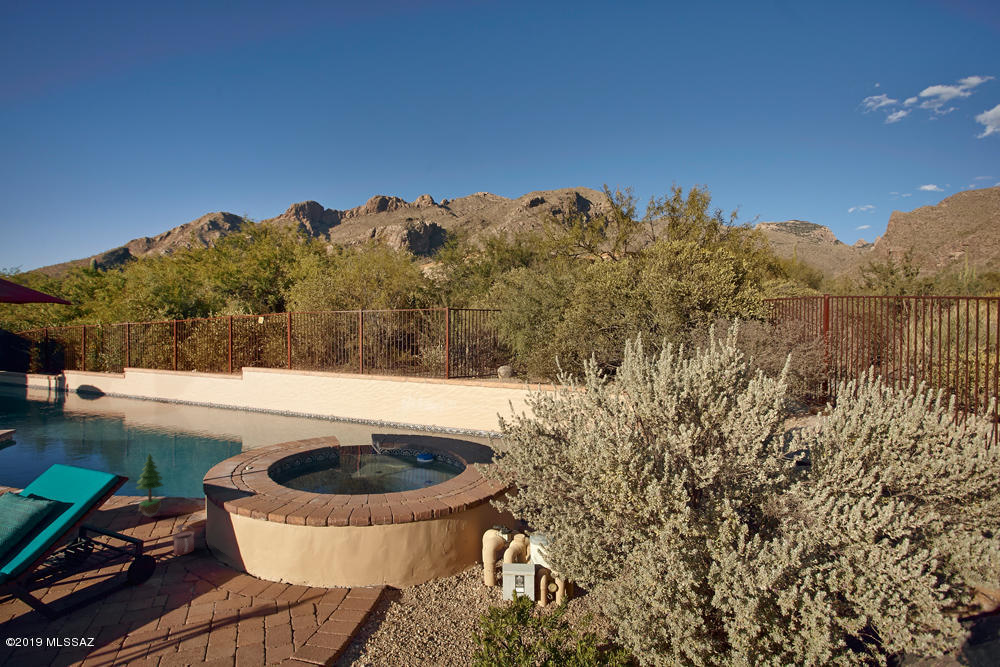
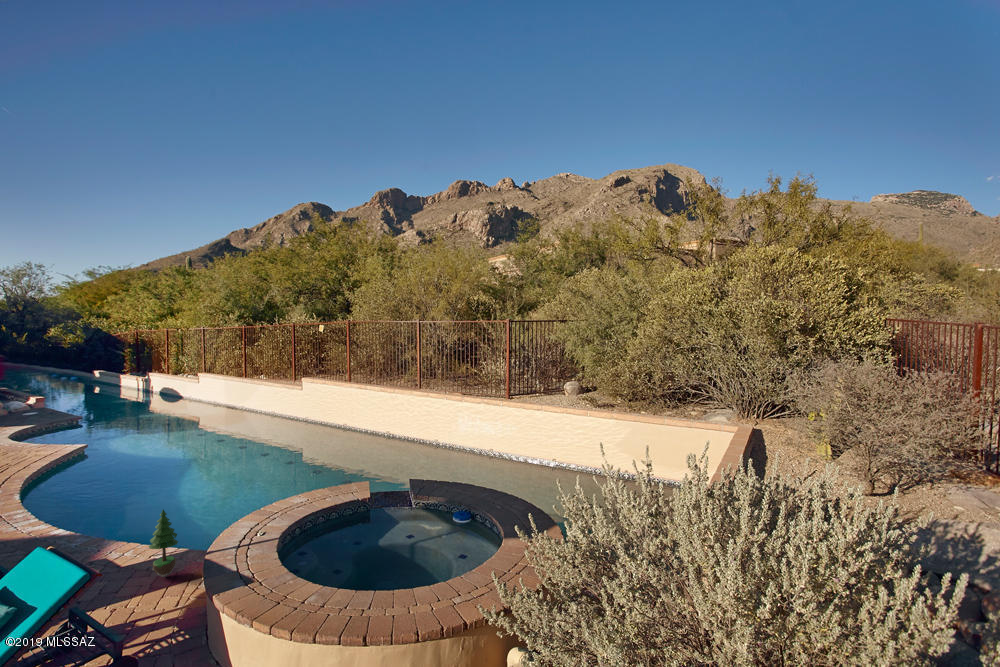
watering can: present [173,524,195,555] -> none [168,601,193,641]

